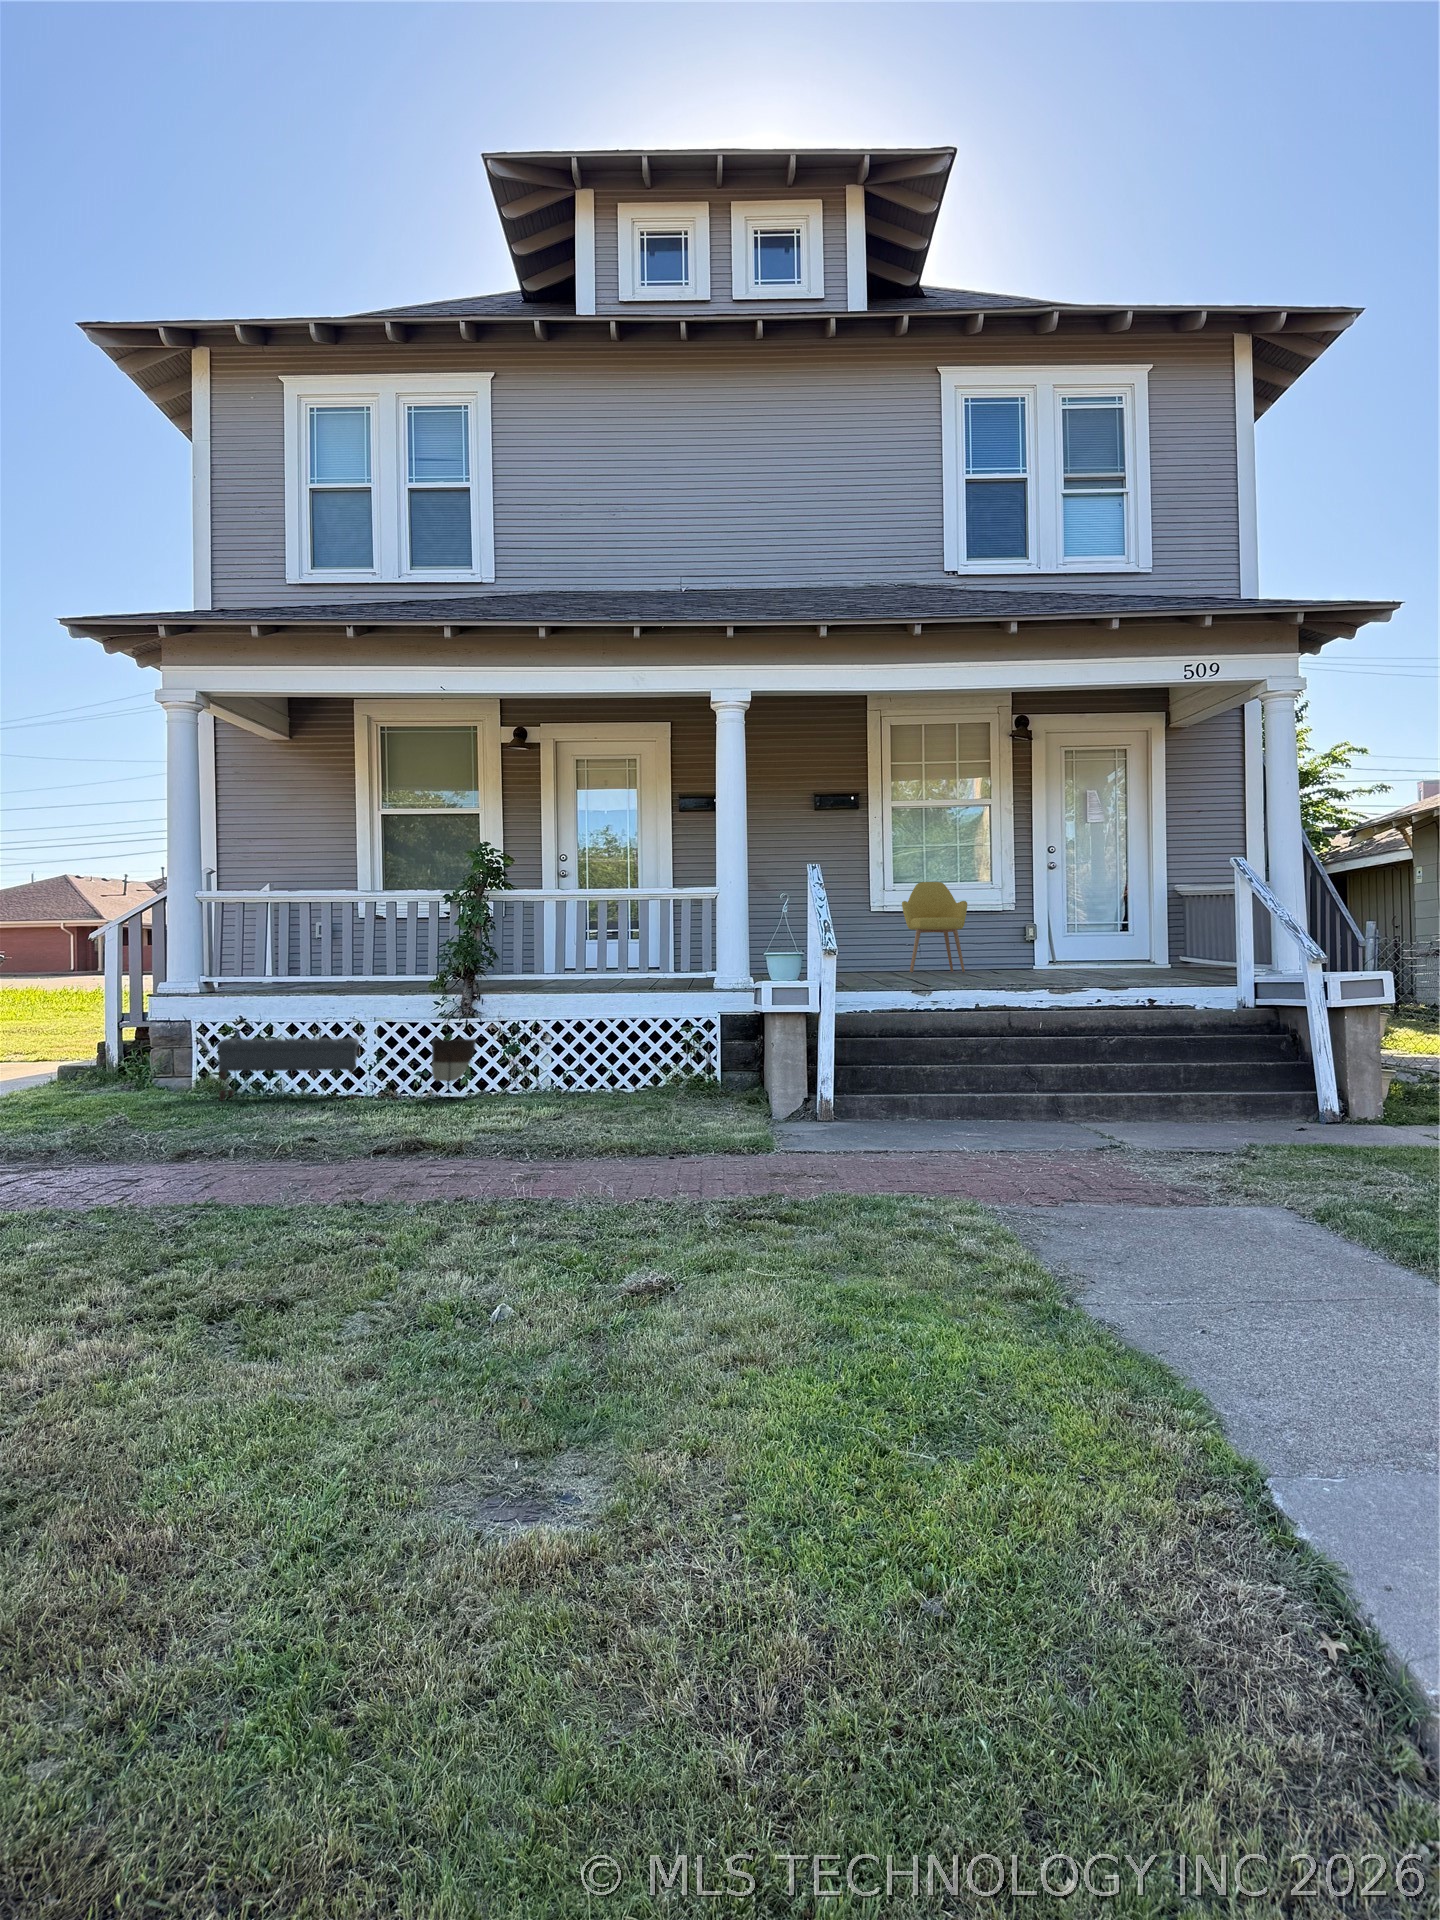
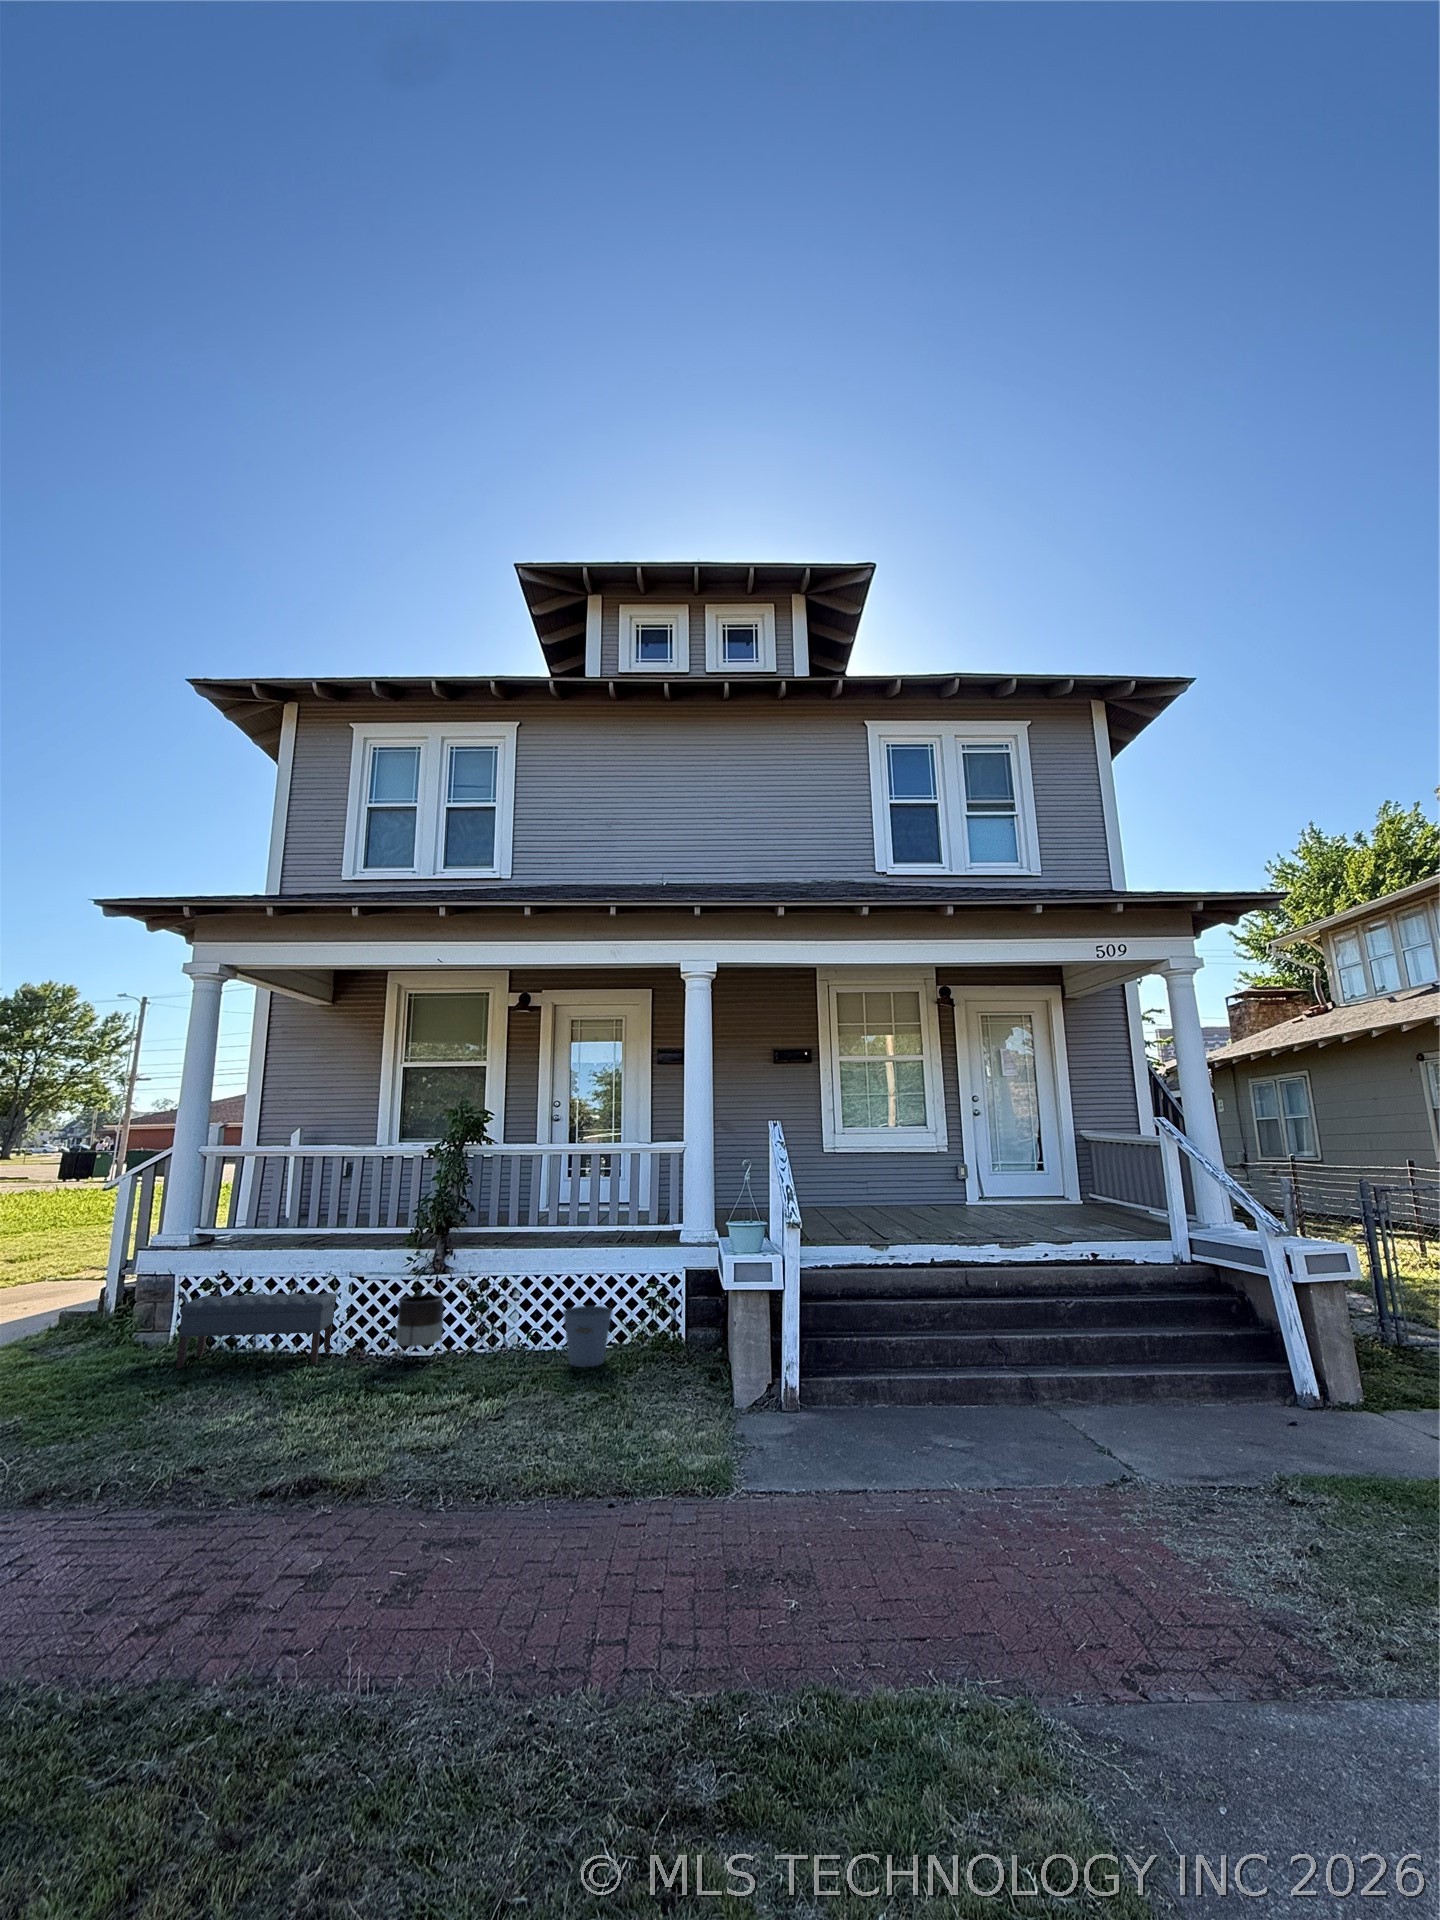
chair: present [902,882,967,973] -> none [849,1128,908,1215]
bucket: none [600,1048,650,1100] -> present [563,1306,612,1367]

